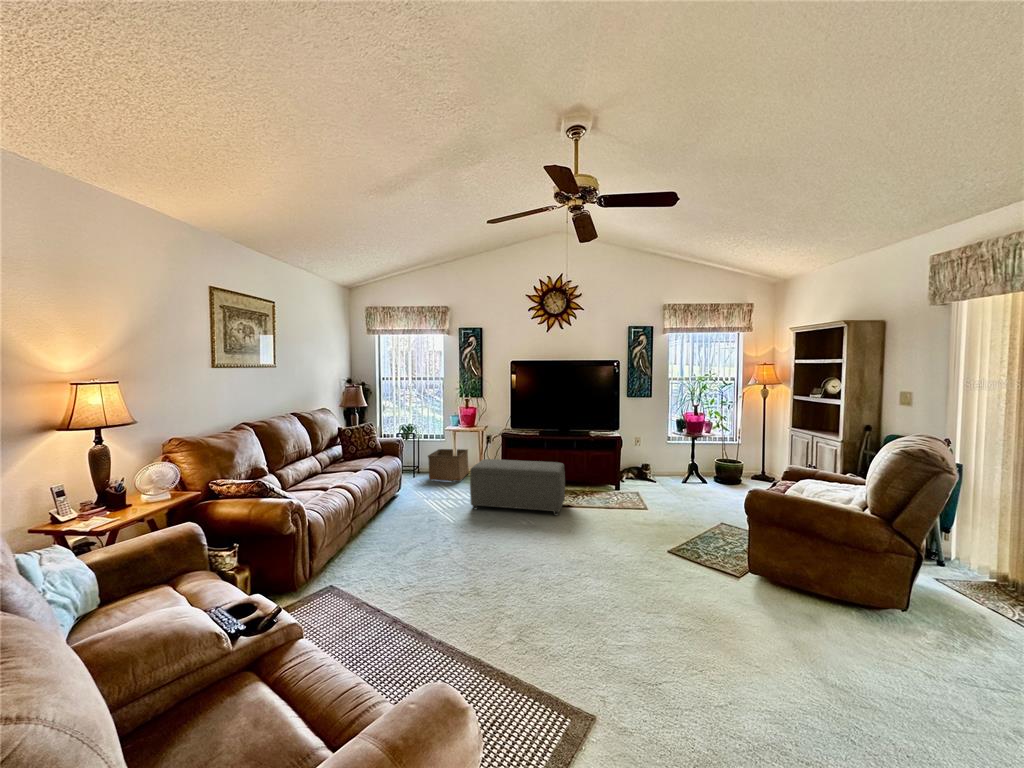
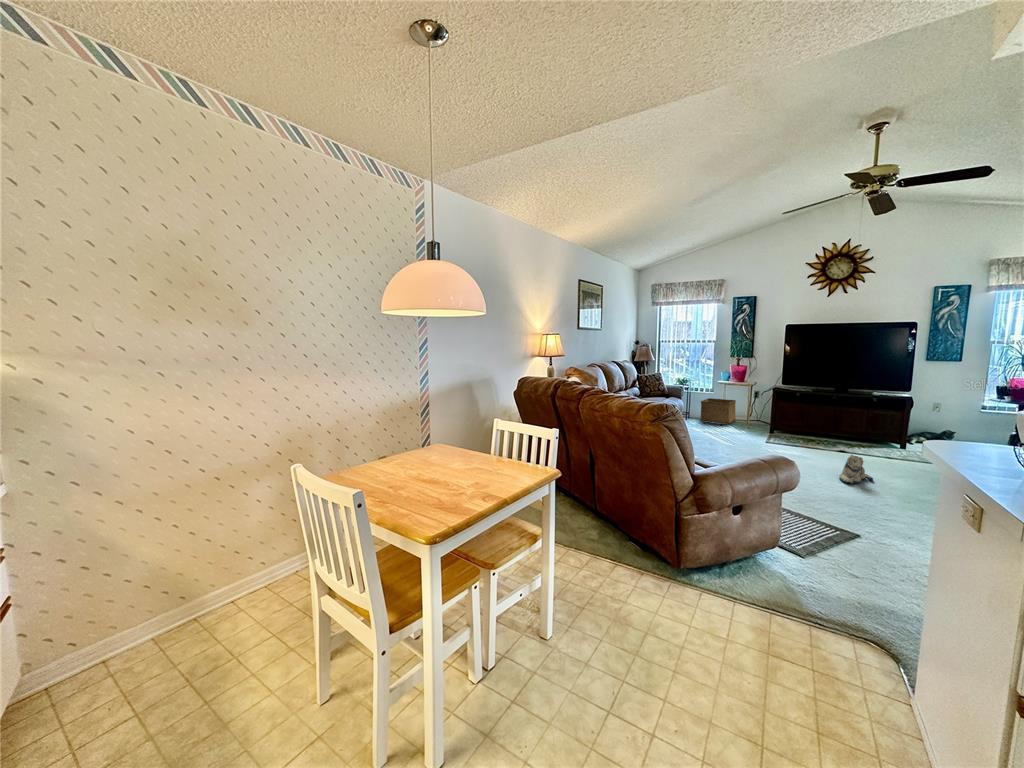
ottoman: present [470,459,565,515] -> none [744,404,840,453]
plush toy: none [566,532,599,573] -> present [839,455,873,483]

